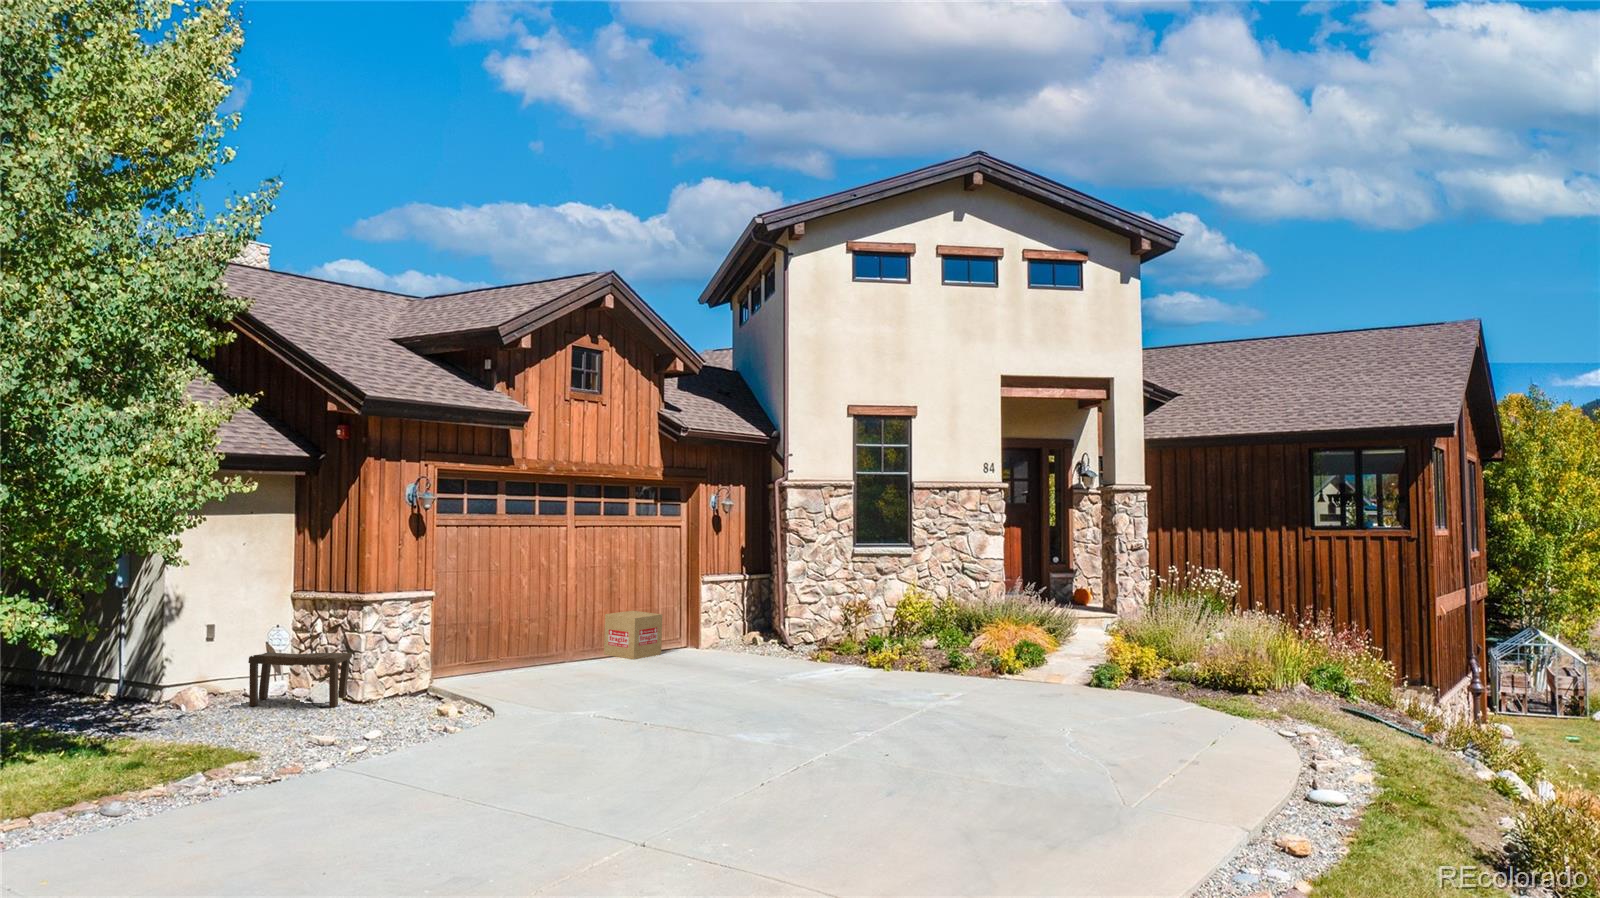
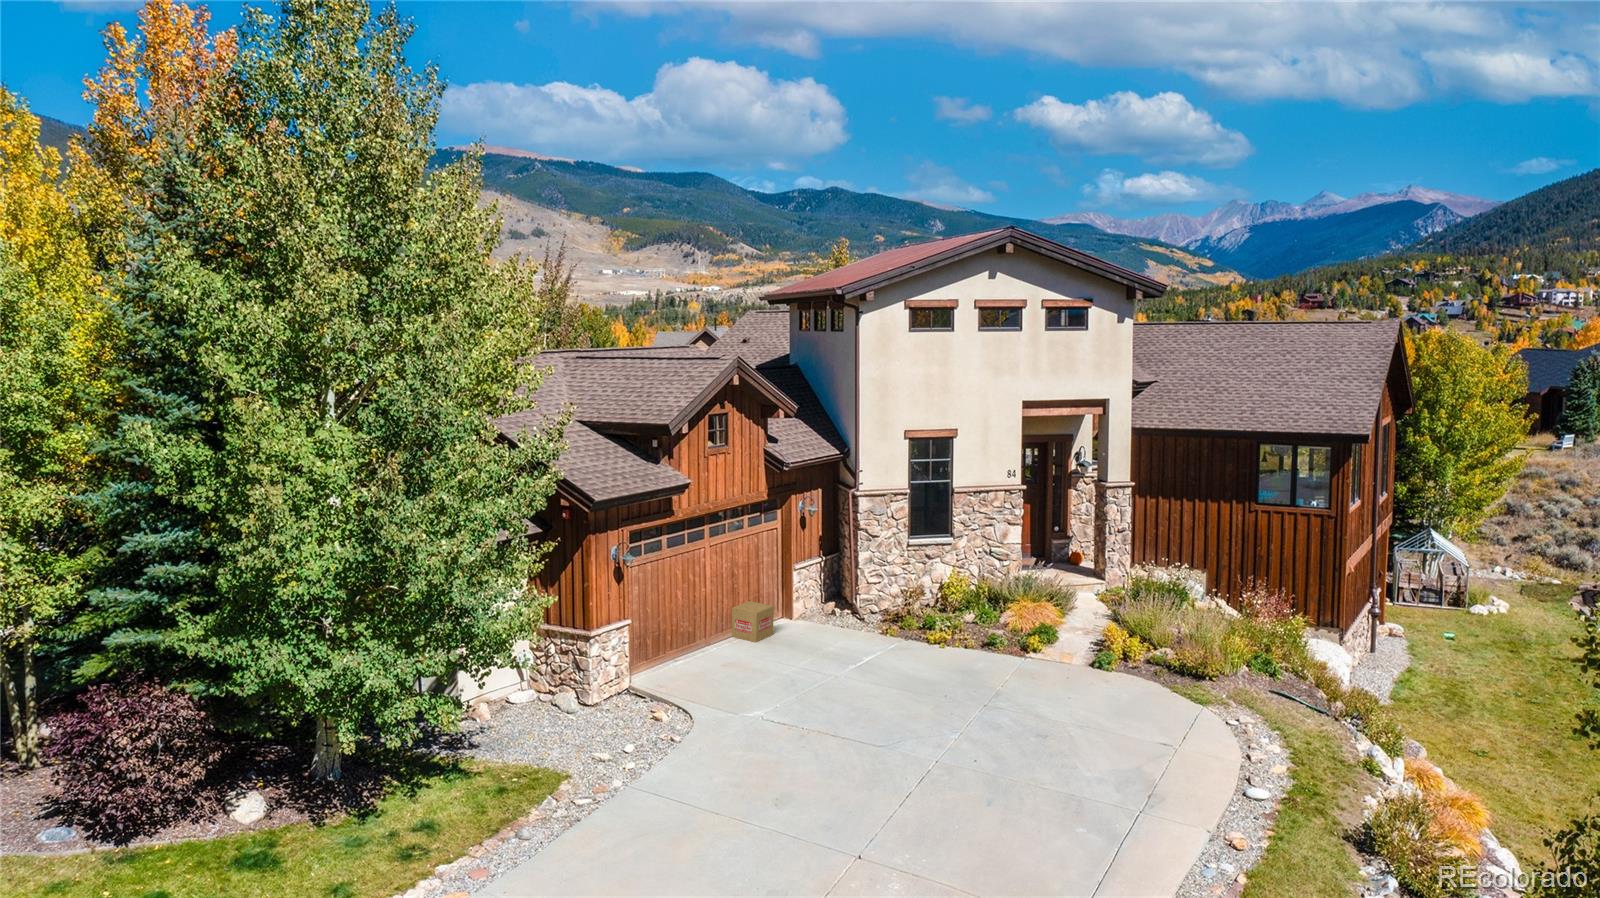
bench: present [248,652,352,707] -> none [516,670,582,713]

